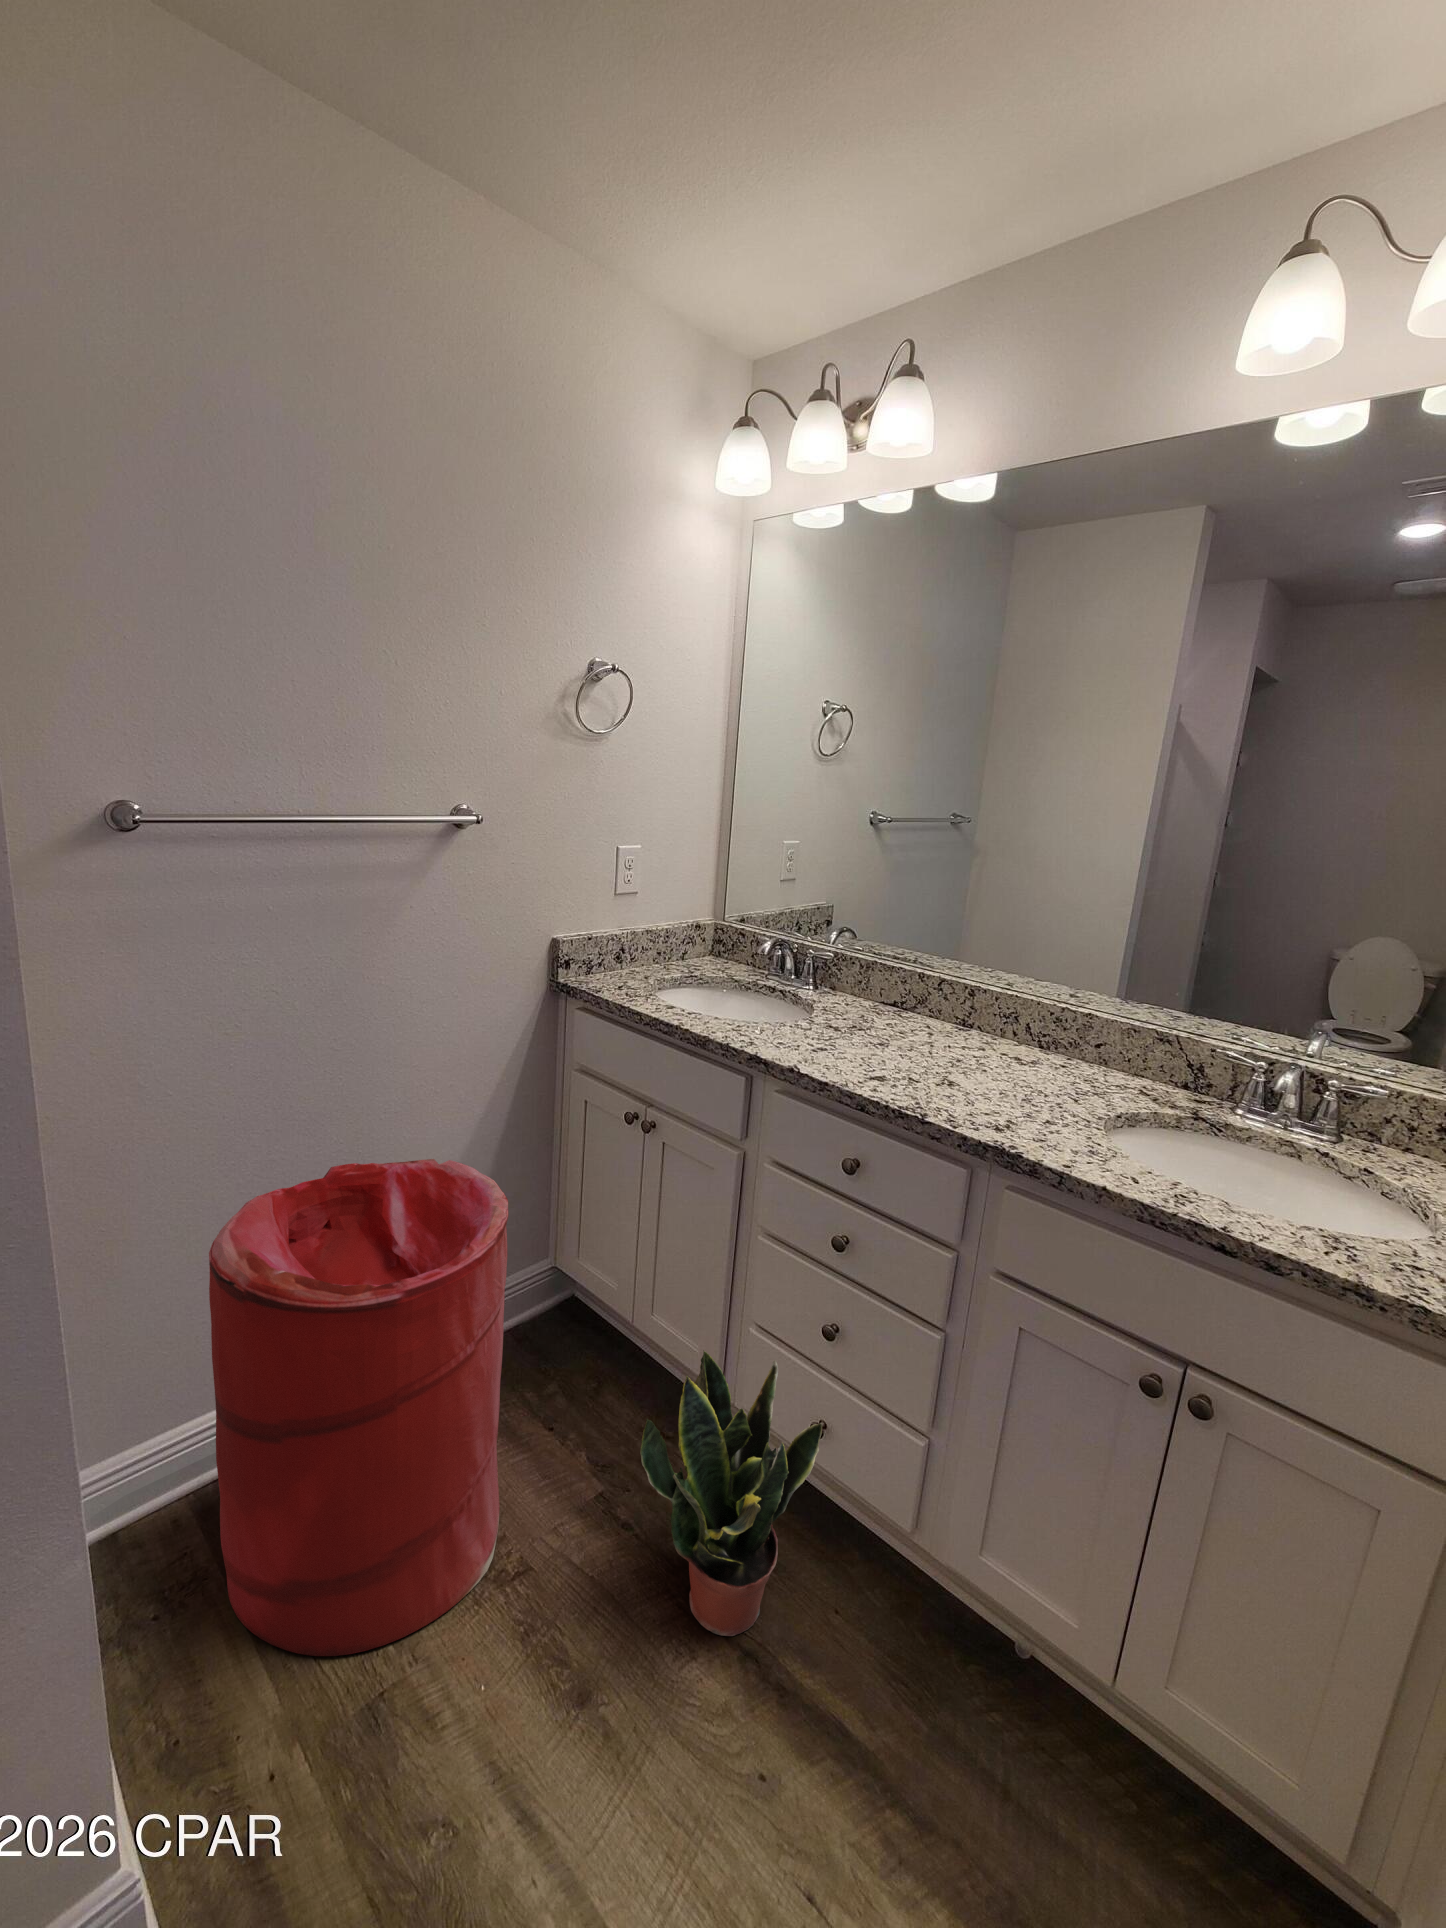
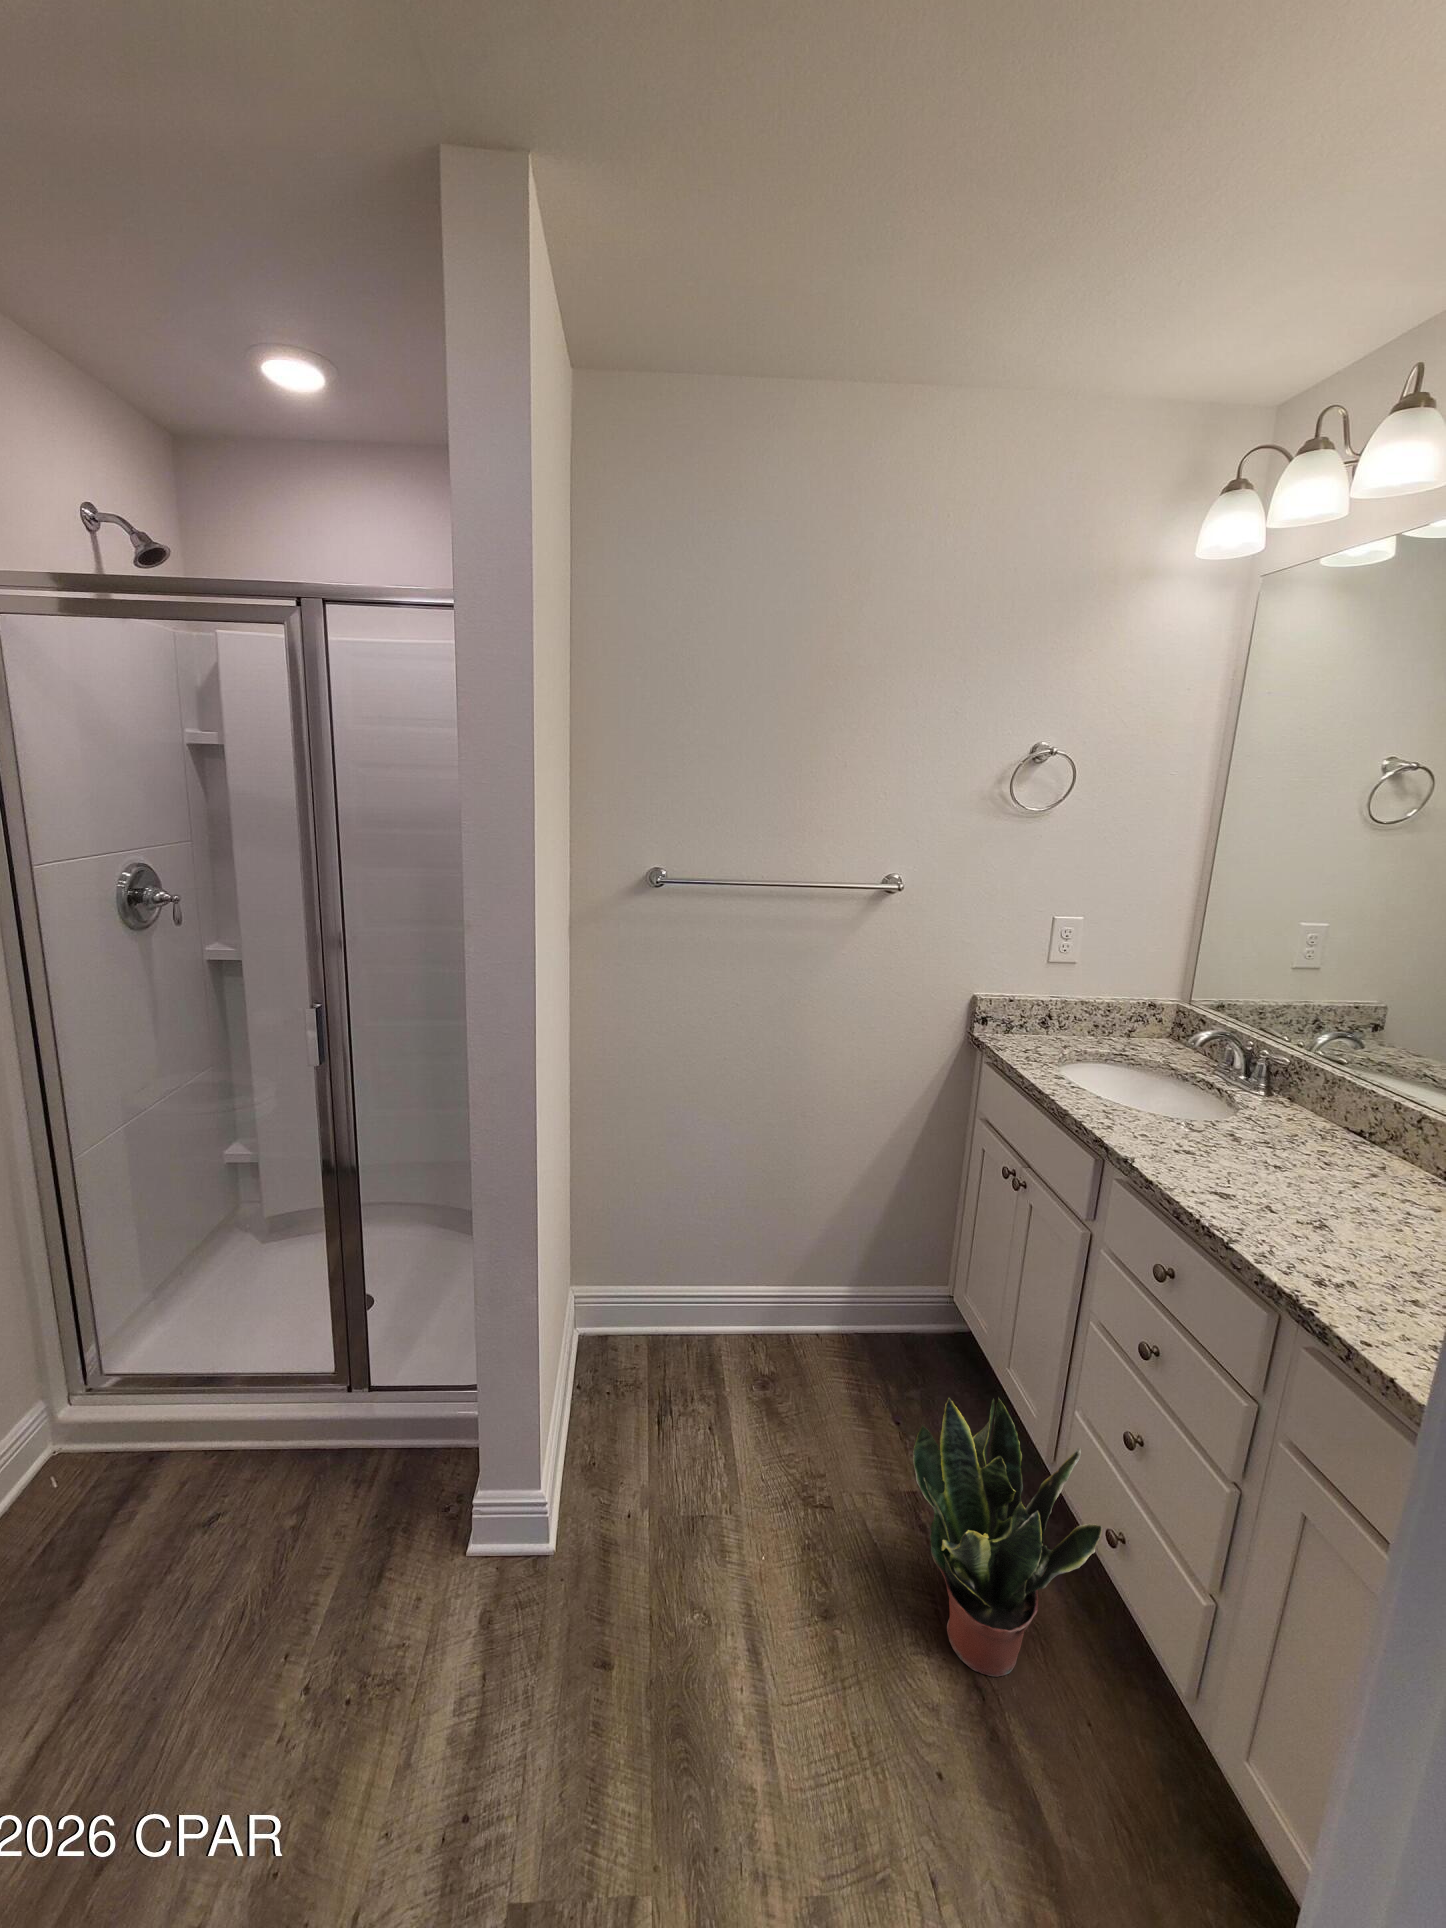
laundry hamper: present [209,1159,508,1656] -> none [645,1138,861,1497]

